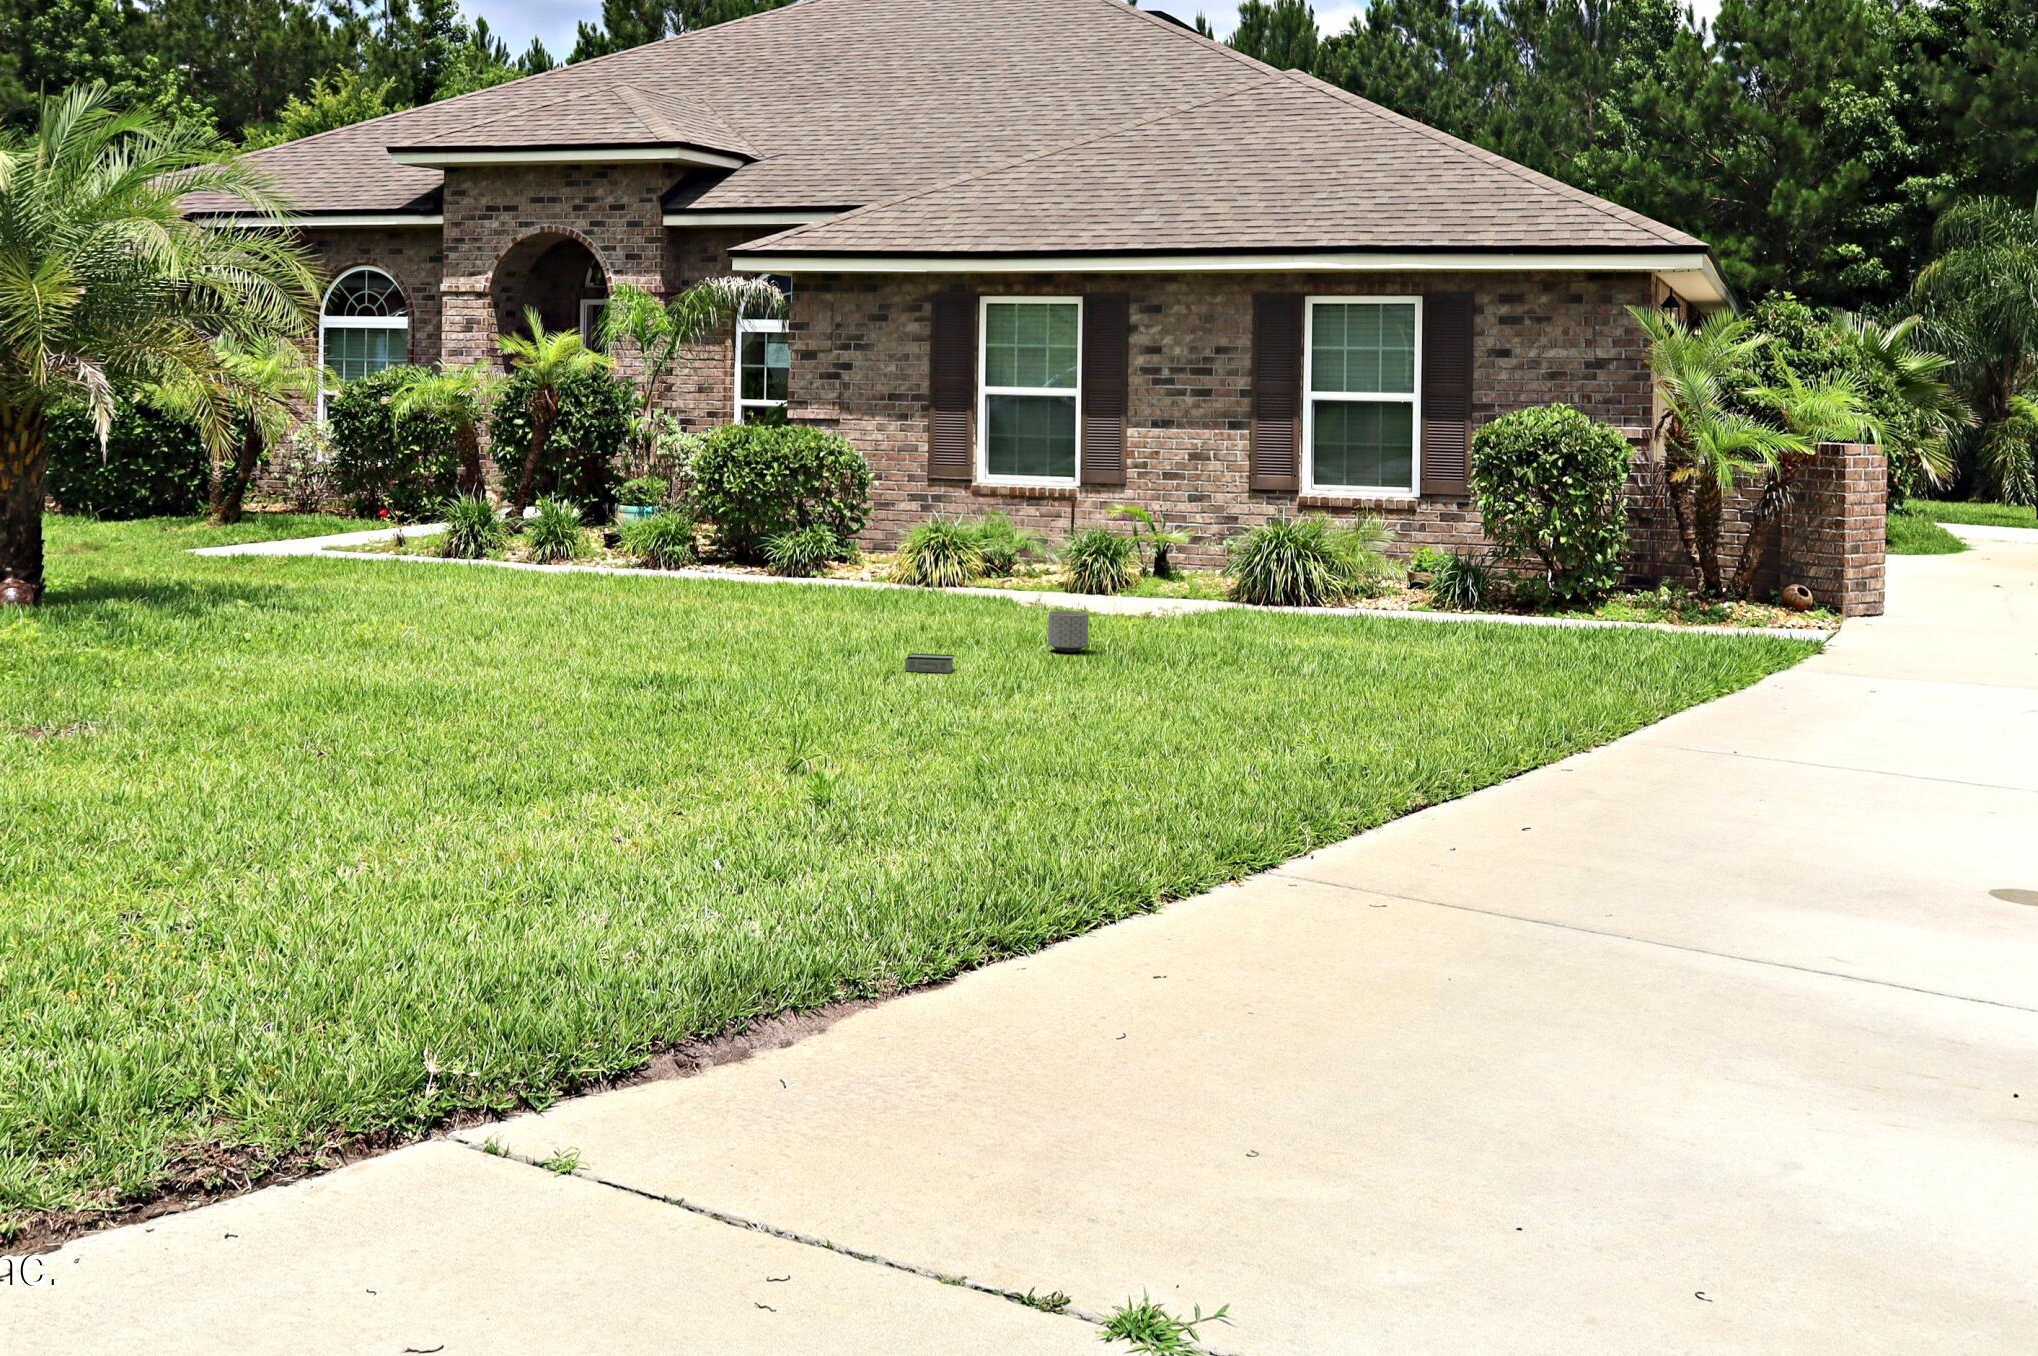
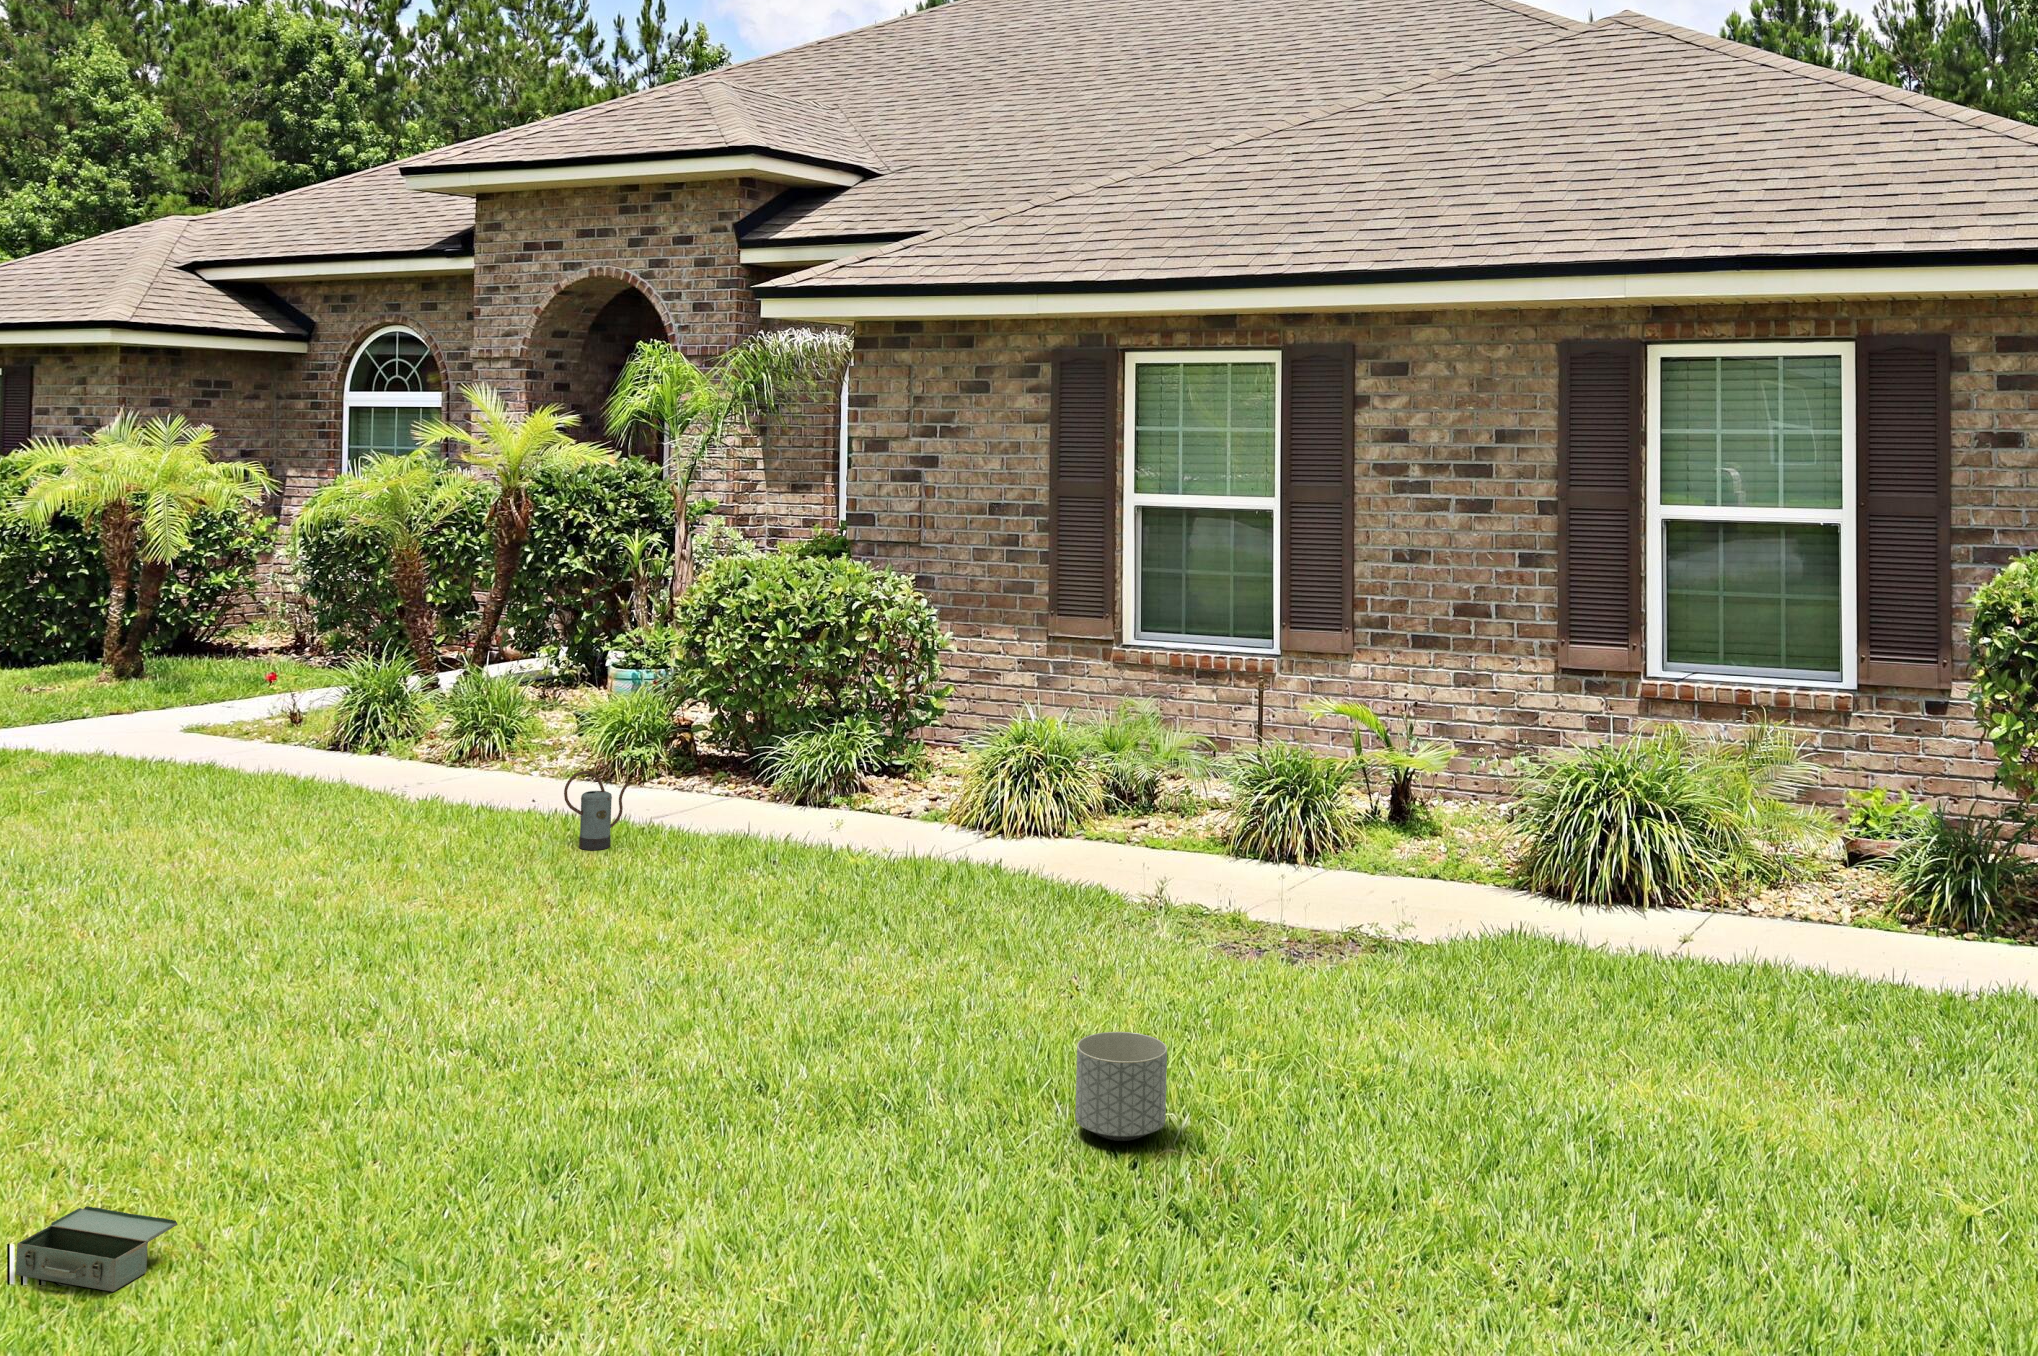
watering can: none [685,545,719,591] -> present [564,771,630,850]
toolbox: present [905,653,955,673] -> present [16,1206,178,1292]

